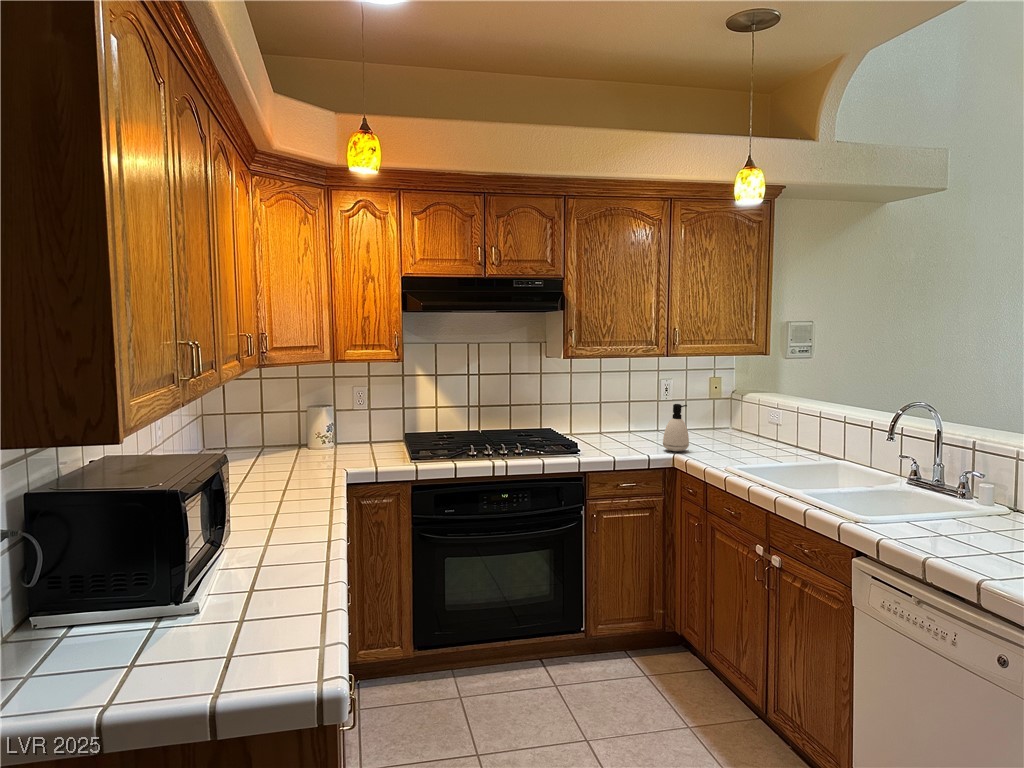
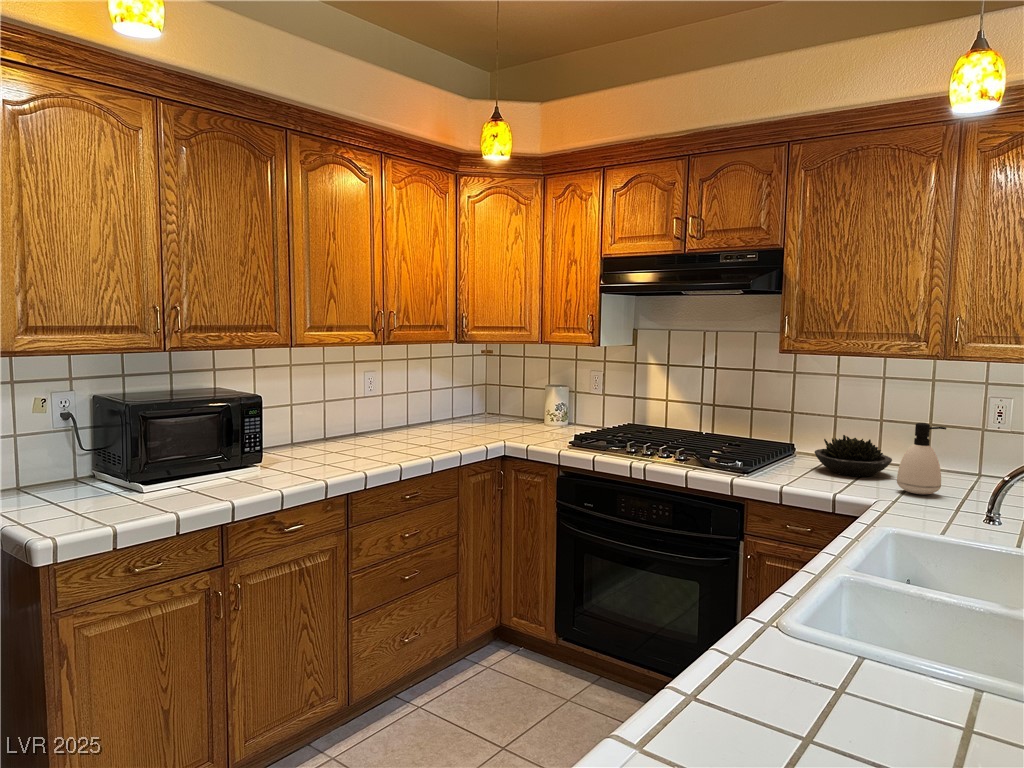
succulent plant: none [586,418,637,447] -> present [815,435,892,476]

